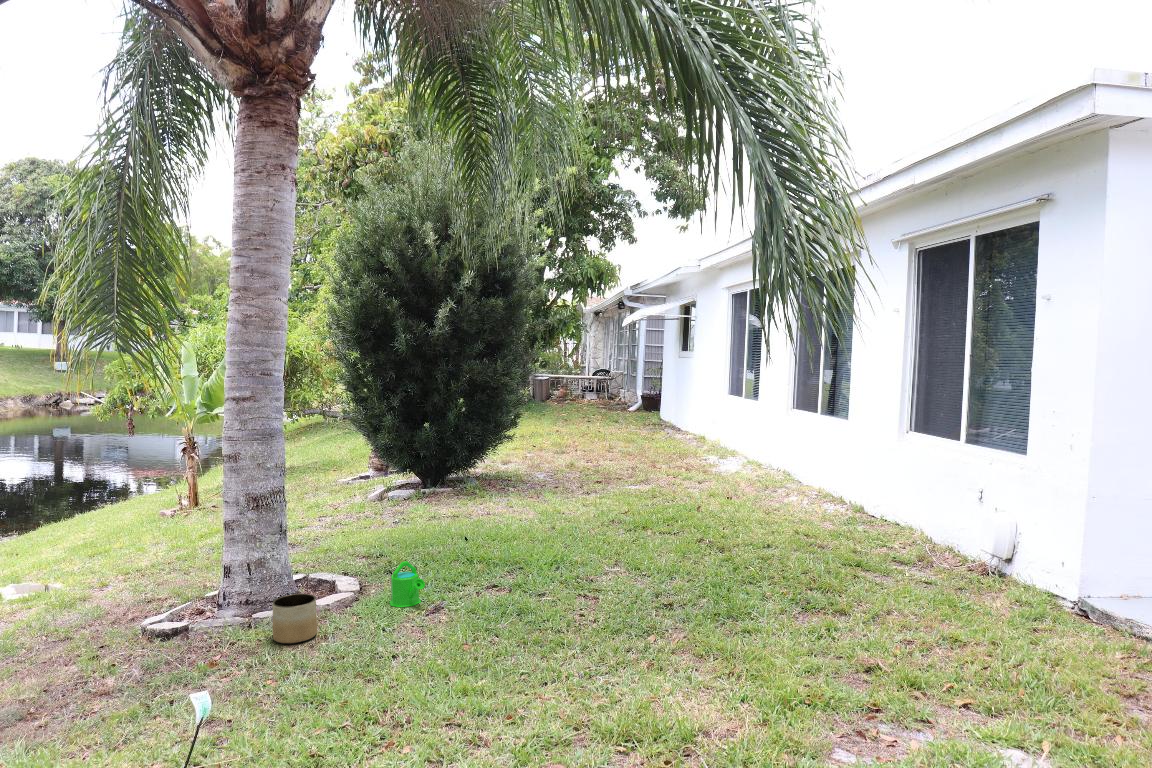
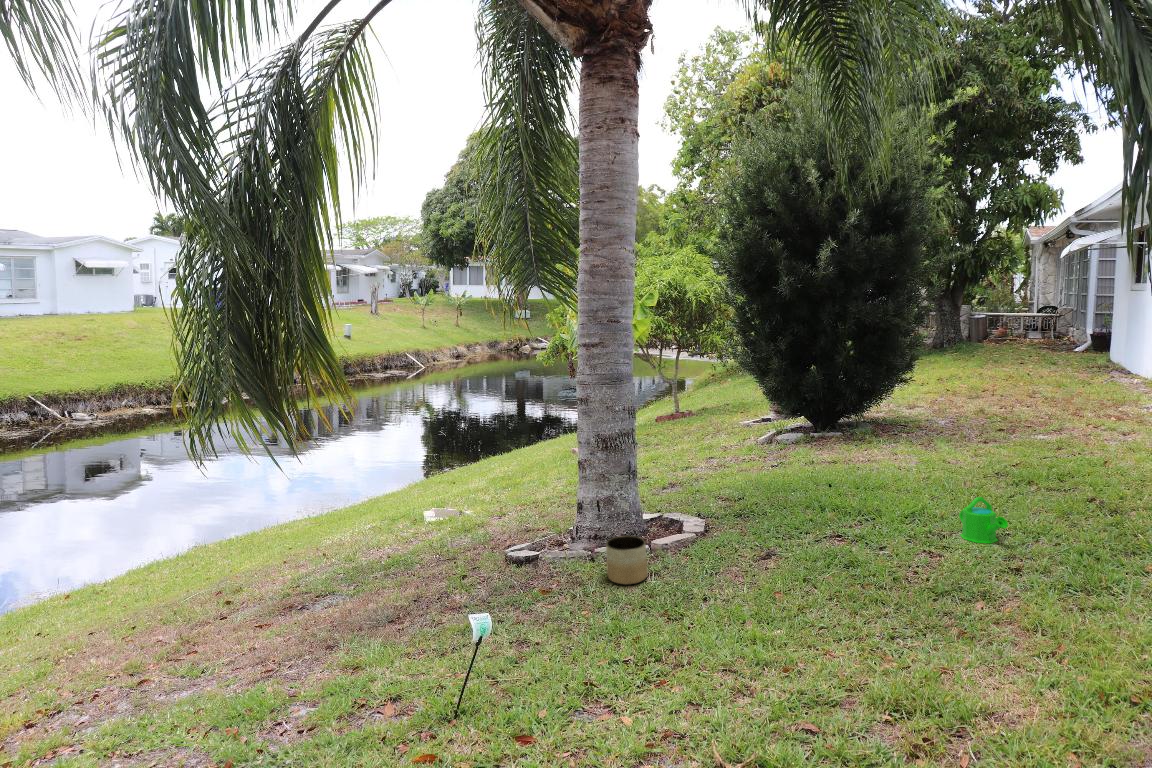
watering can: present [389,561,425,607] -> present [959,497,1008,543]

